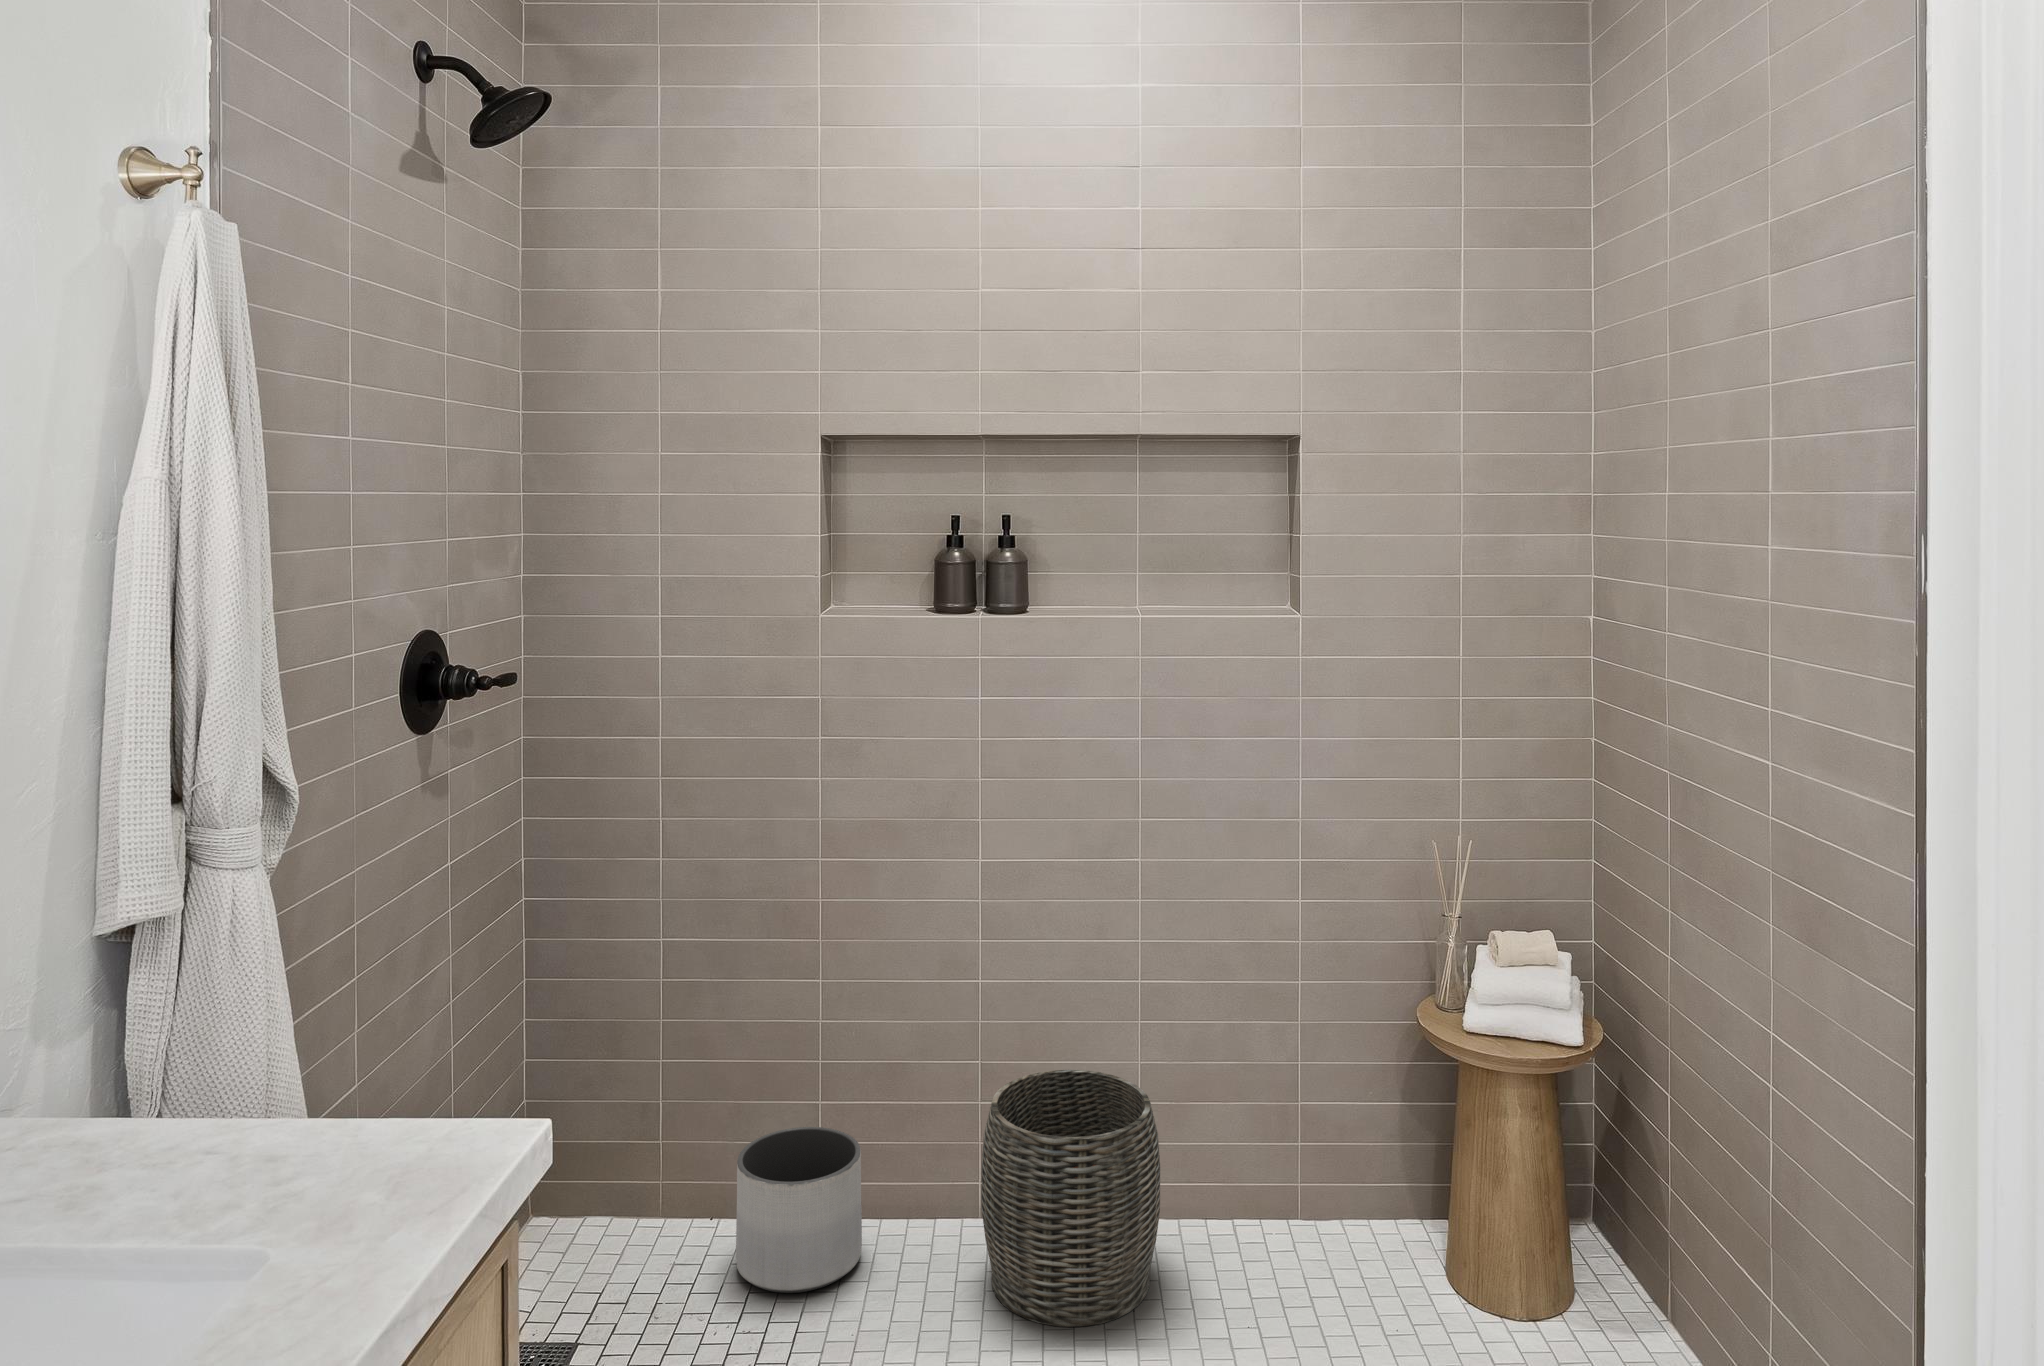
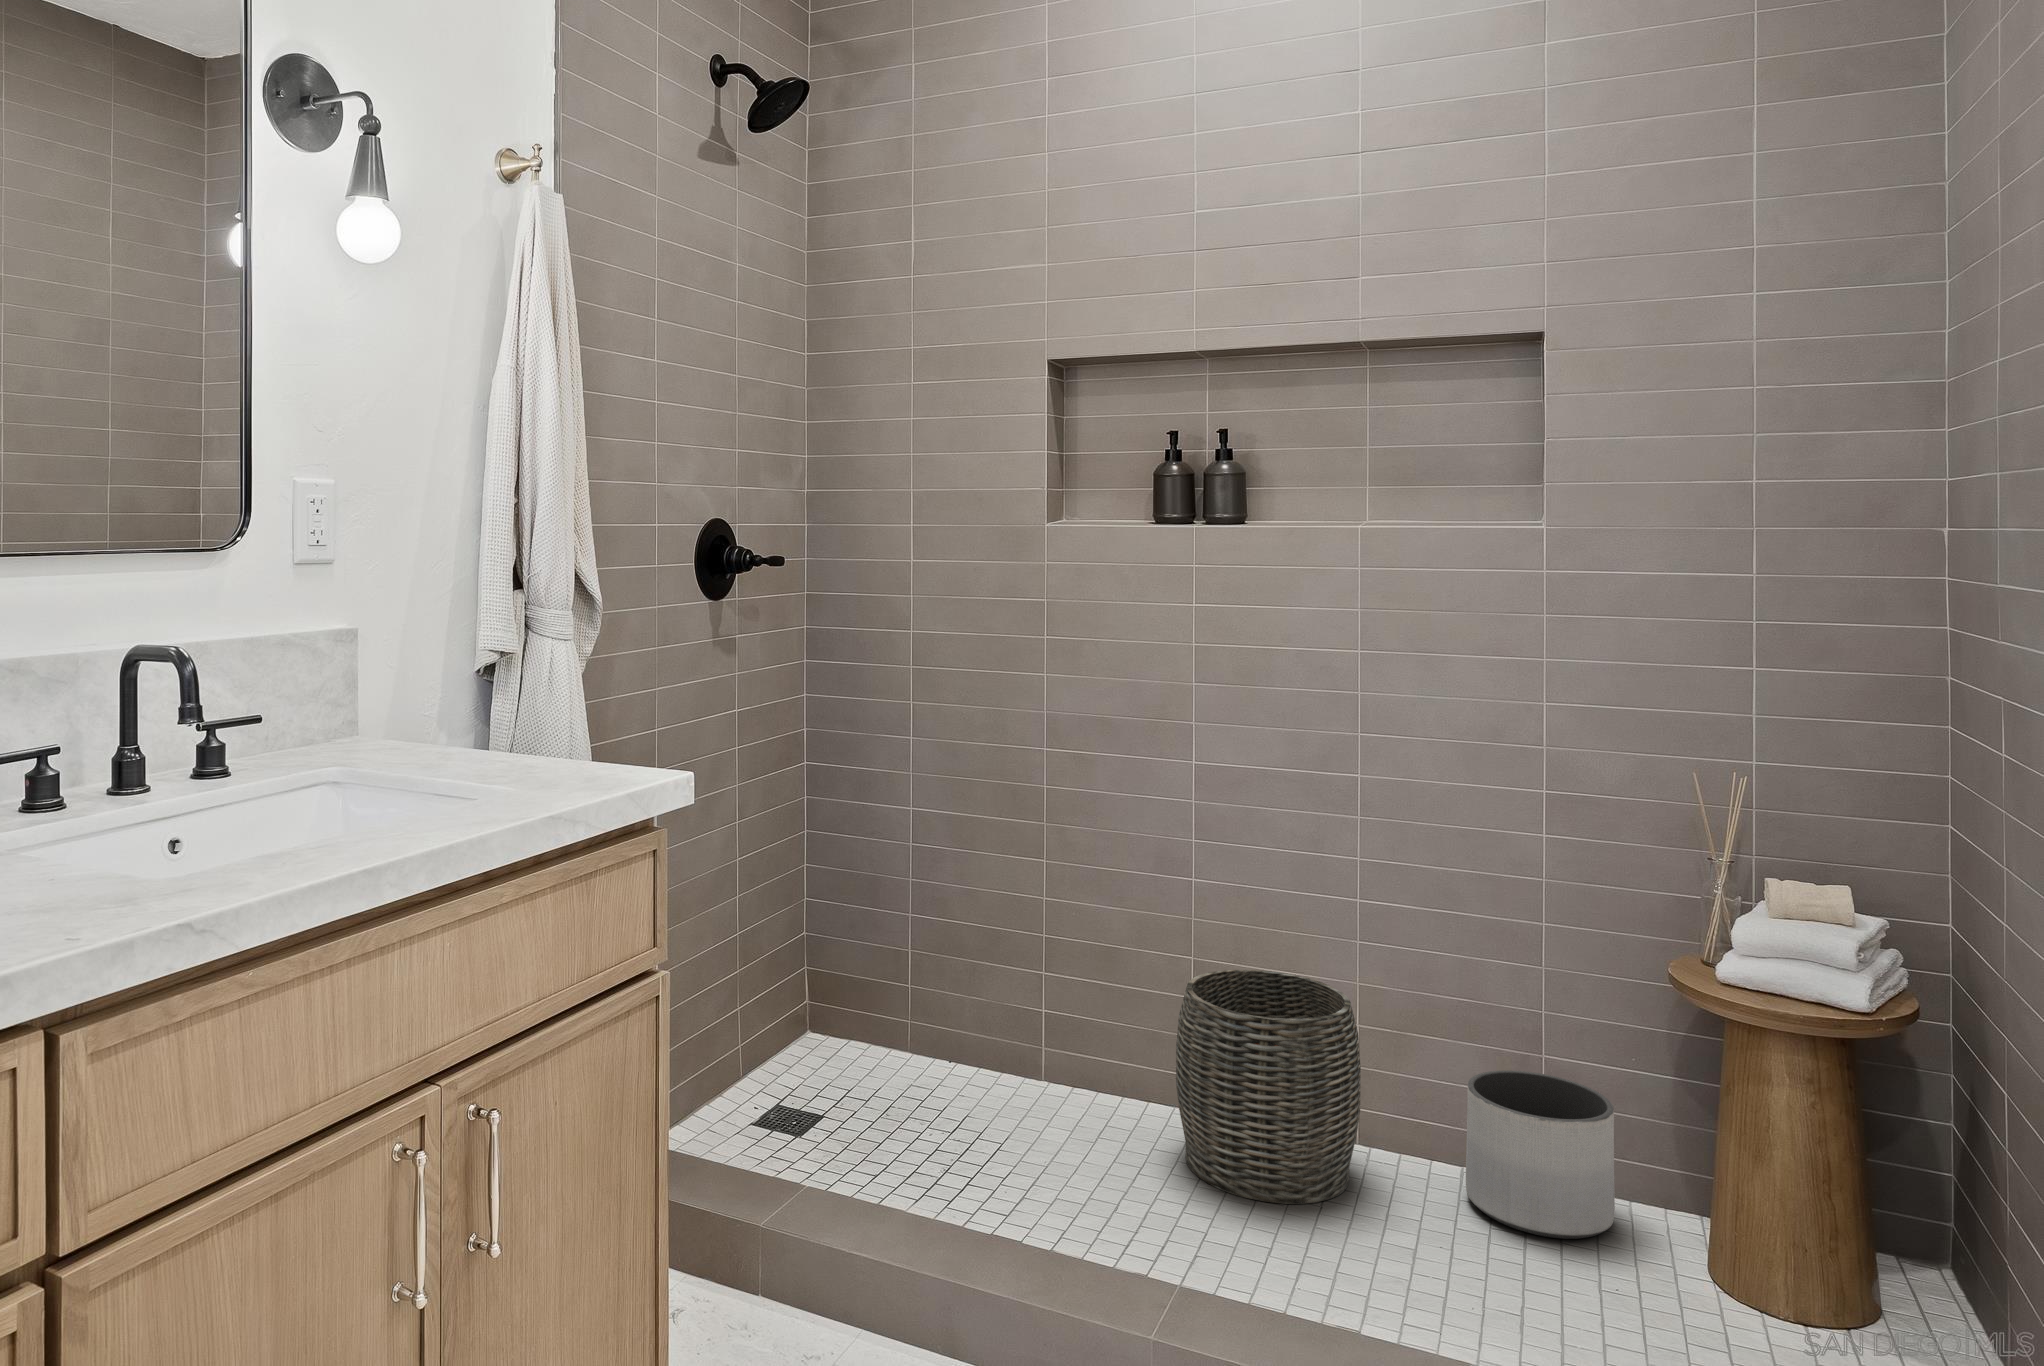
planter: present [736,1127,862,1293] -> present [1466,1070,1615,1239]

